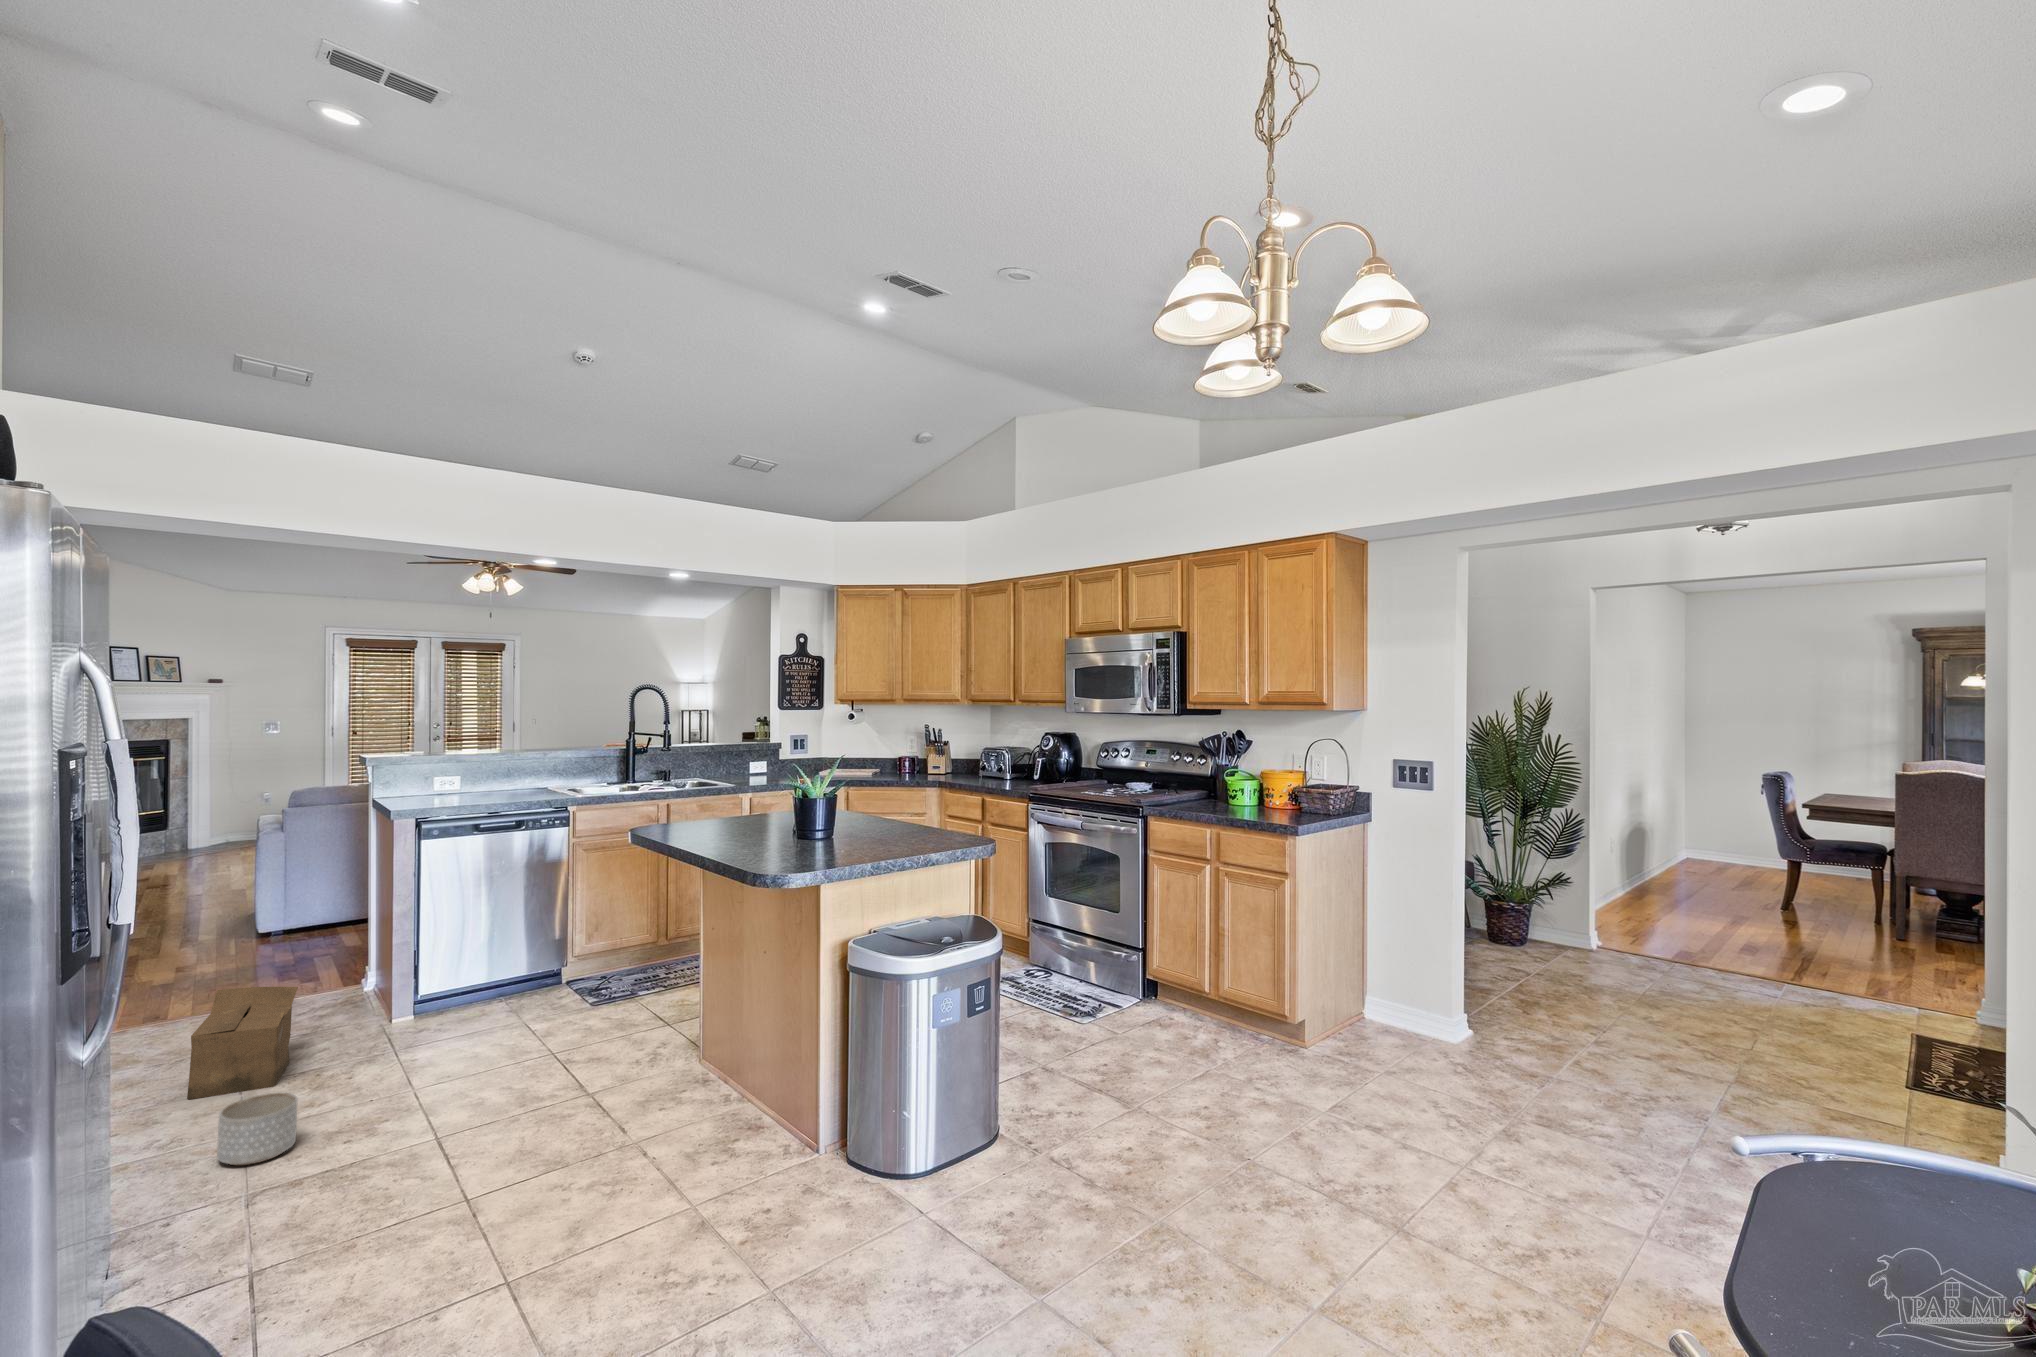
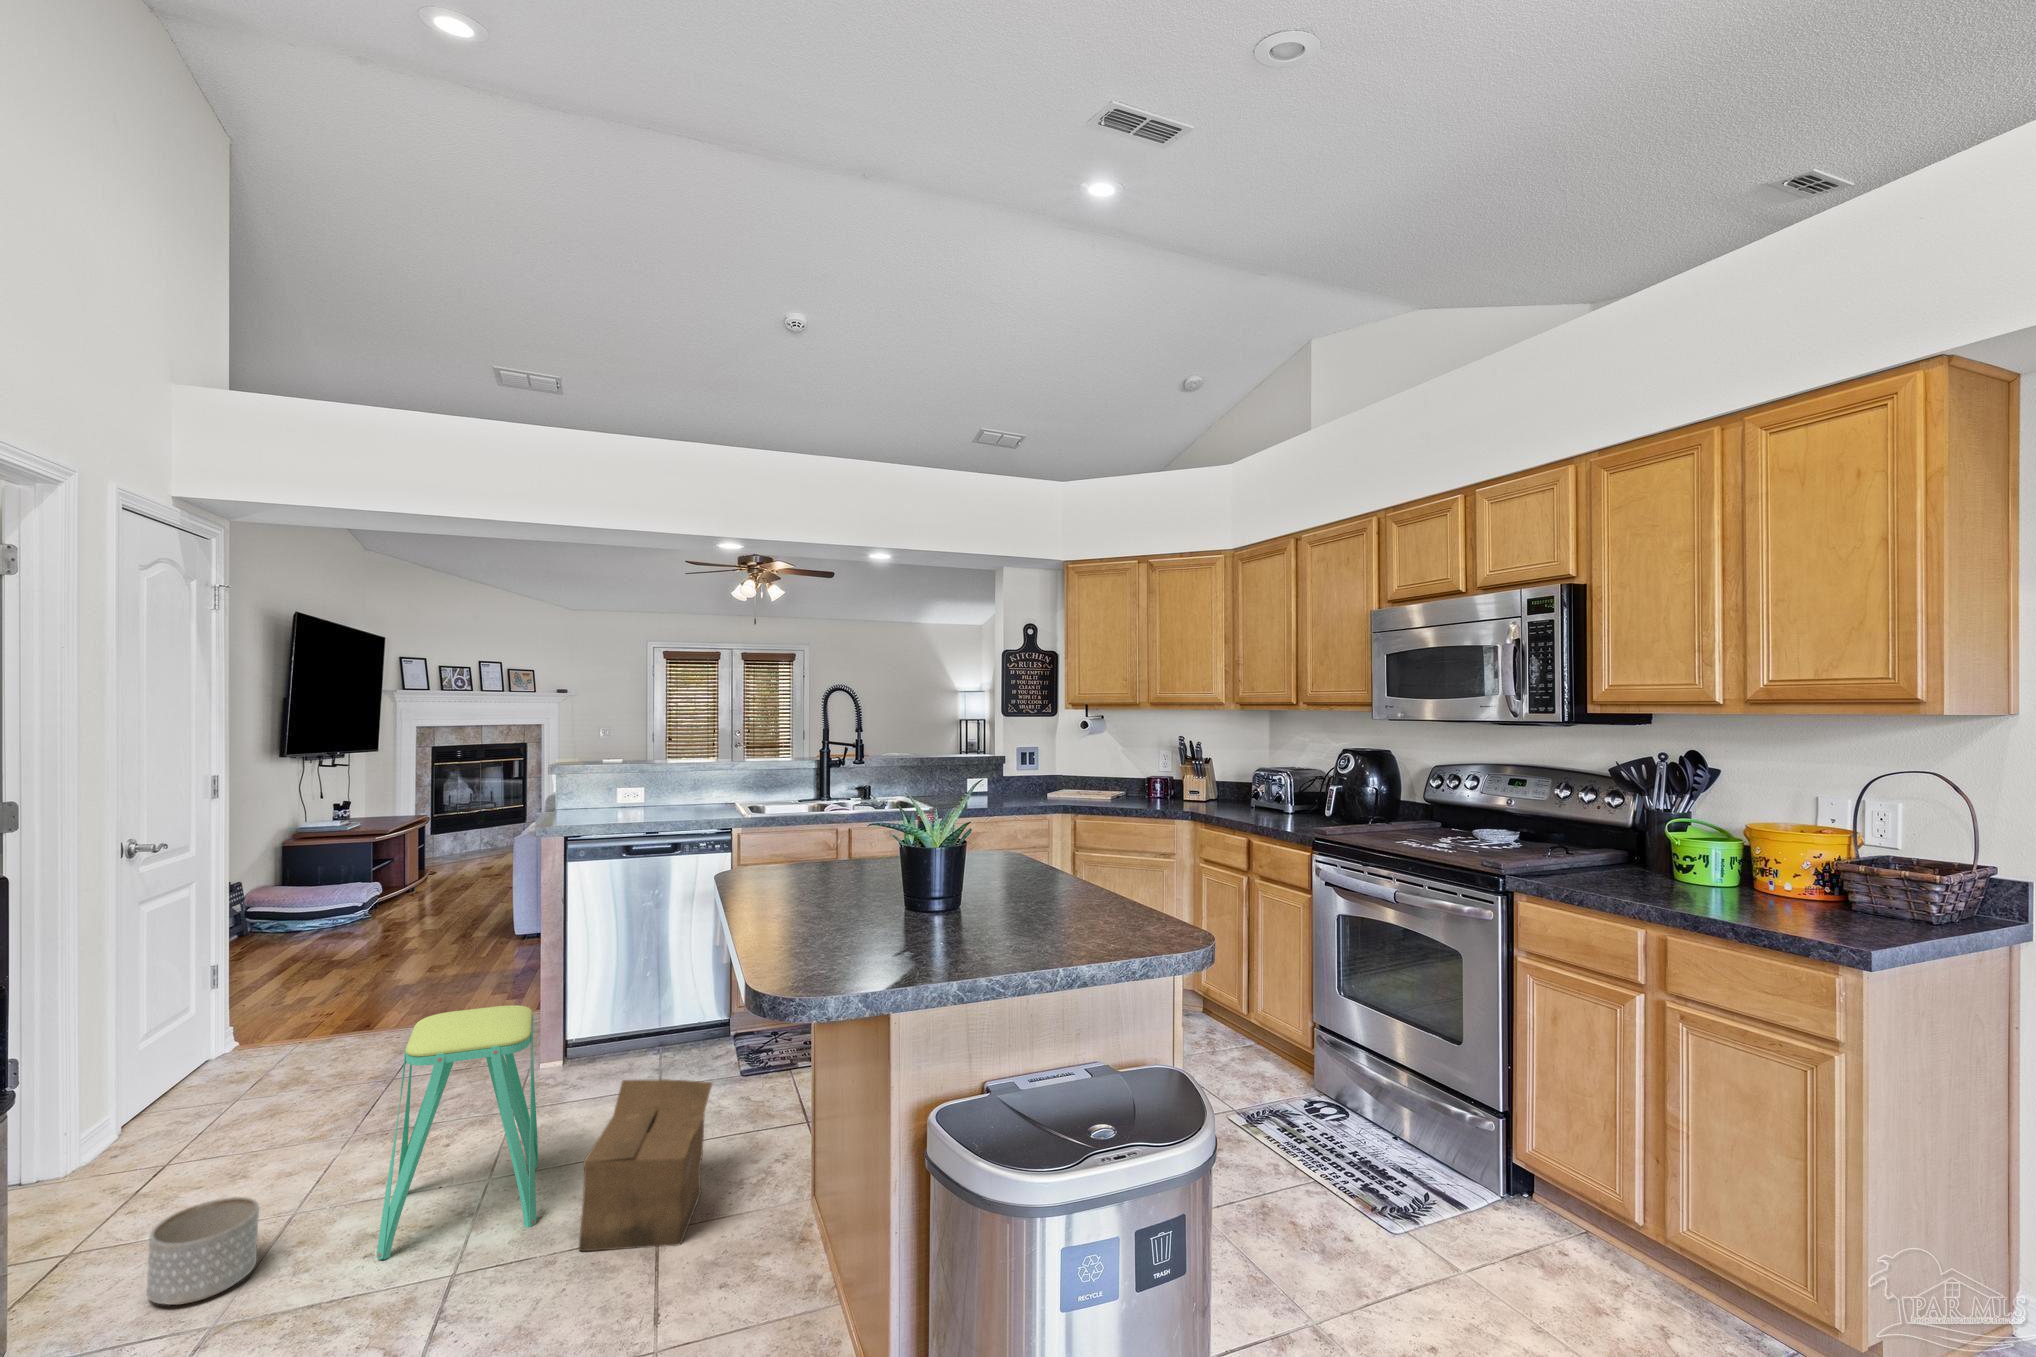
stool: none [368,943,505,1123] -> present [377,1005,538,1260]
cardboard box: present [187,987,298,1099] -> present [579,1079,712,1251]

